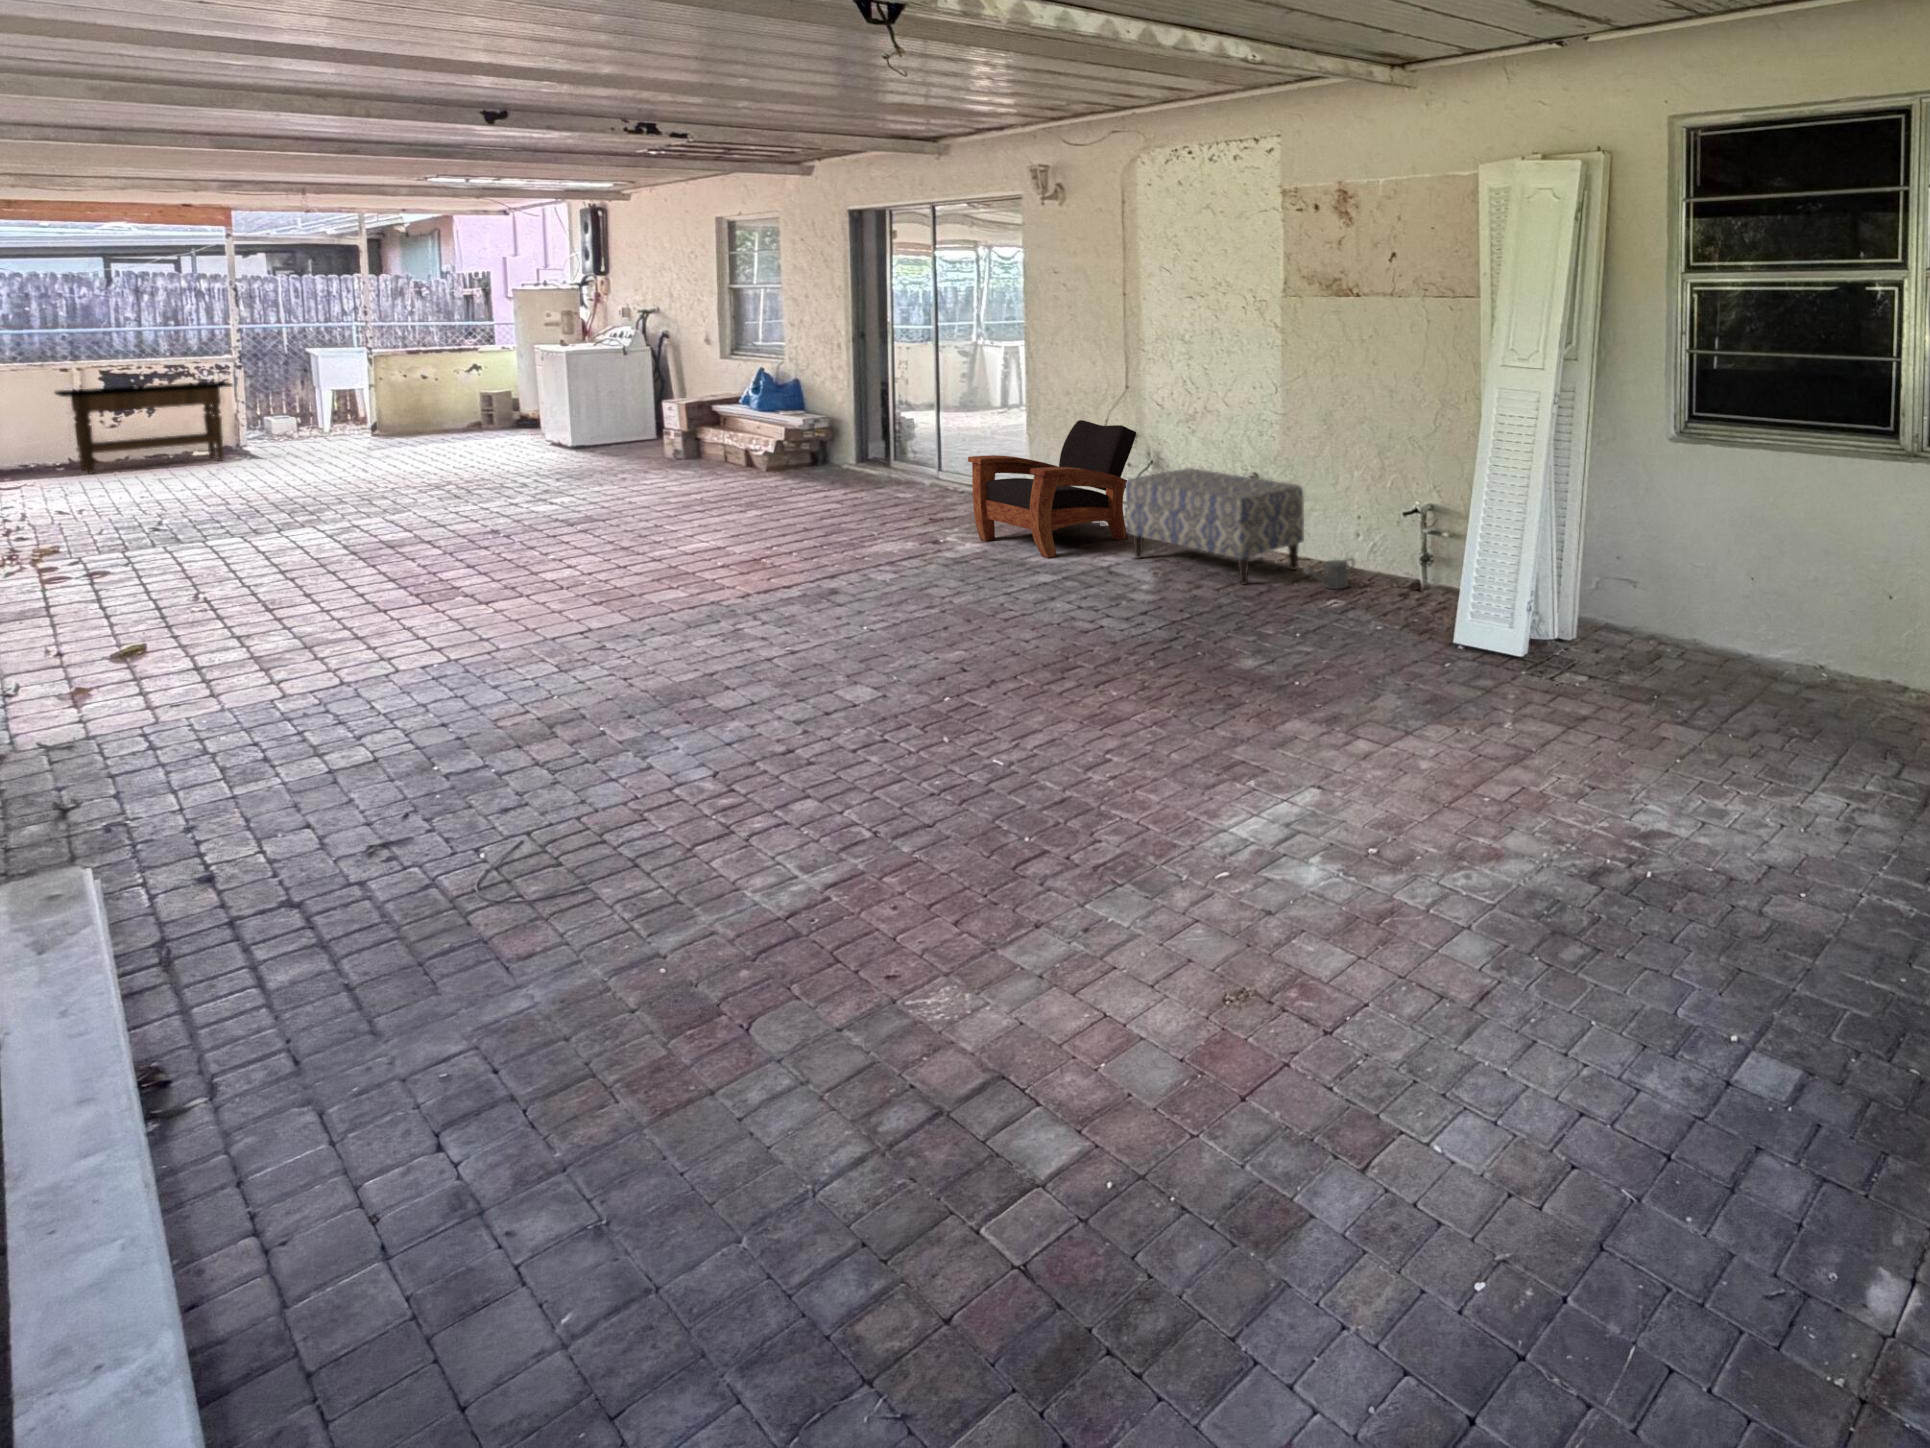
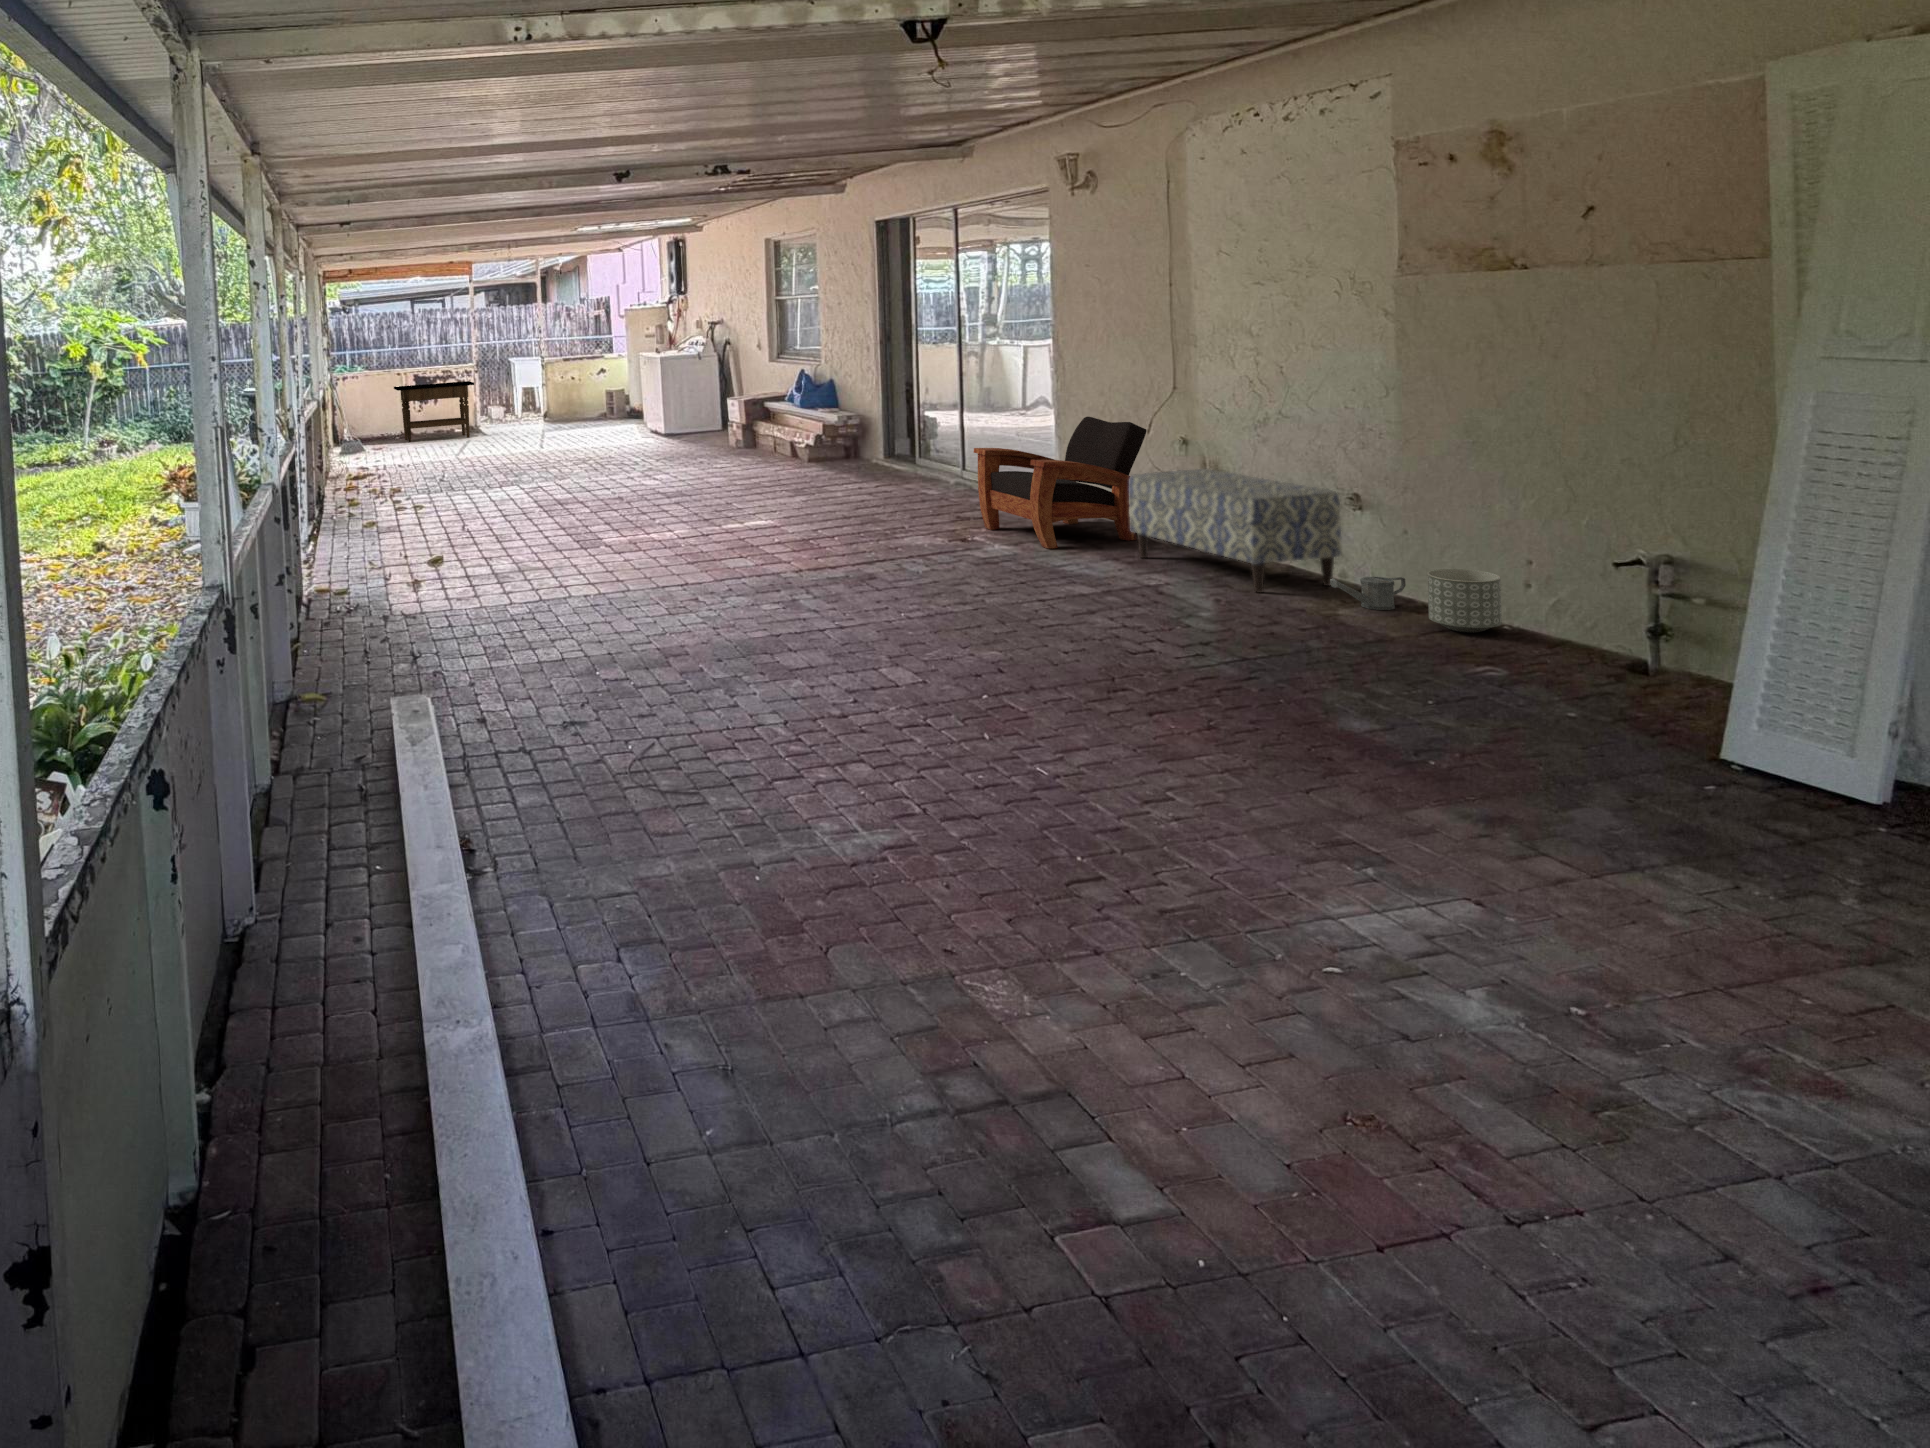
planter: none [1377,548,1426,603] -> present [1428,569,1502,633]

